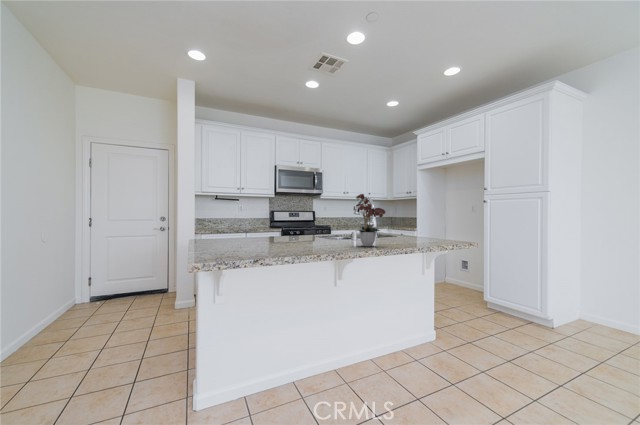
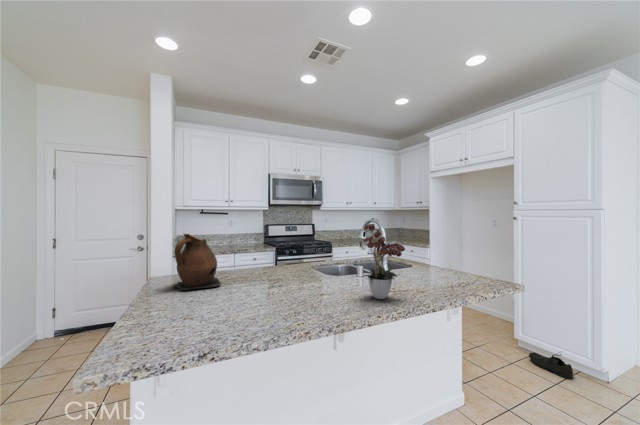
ceramic pitcher: none [215,203,251,243] -> present [175,234,221,290]
shoe: none [492,307,523,327] -> present [529,353,573,379]

